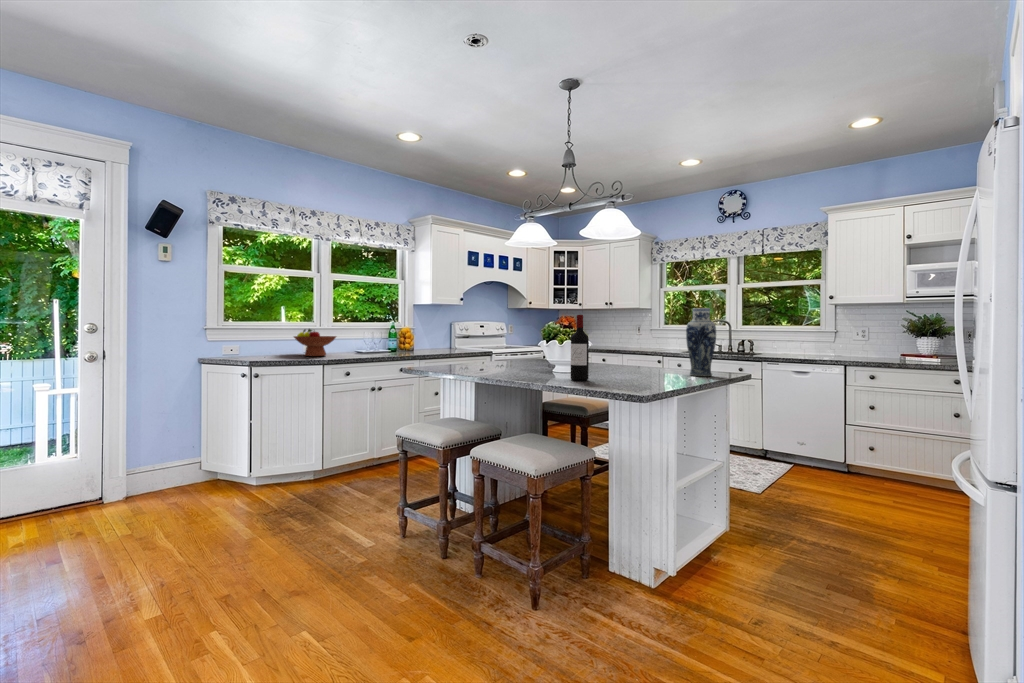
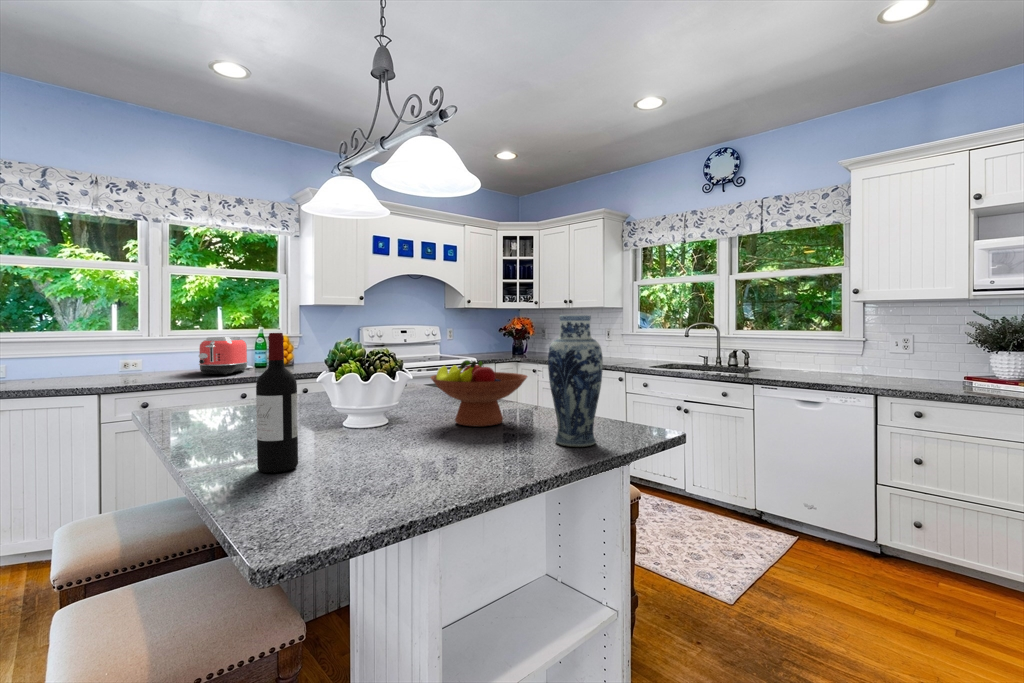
toaster: none [364,327,393,355] -> present [199,337,248,375]
fruit bowl: present [294,329,336,356] -> present [430,360,527,426]

